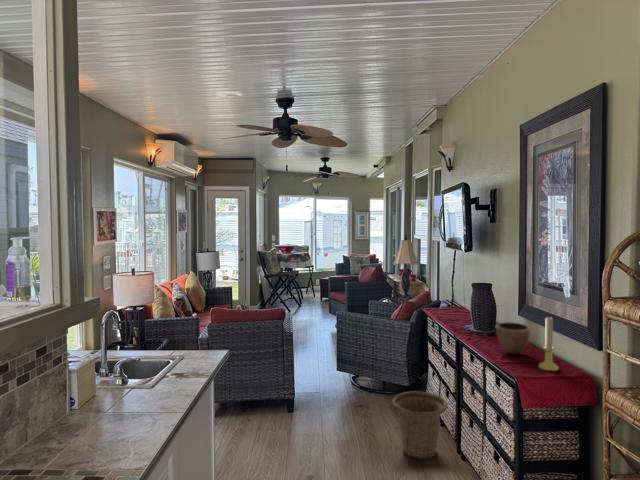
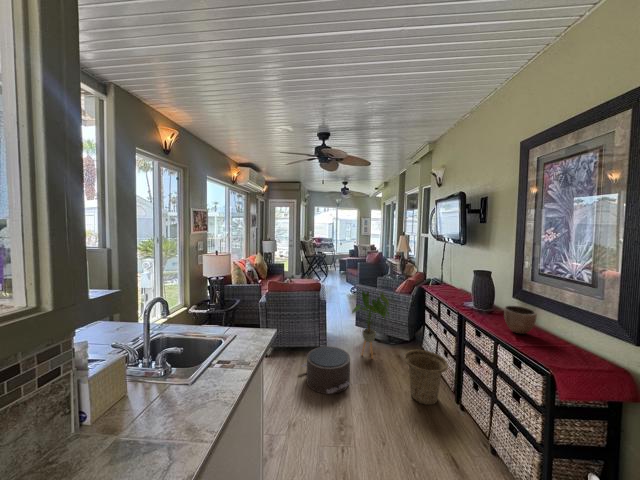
candle holder: present [538,317,559,371] -> none [552,305,575,356]
house plant: none [326,318,380,412] -> present [352,291,389,358]
pouf: none [257,395,325,455] -> present [301,346,350,394]

